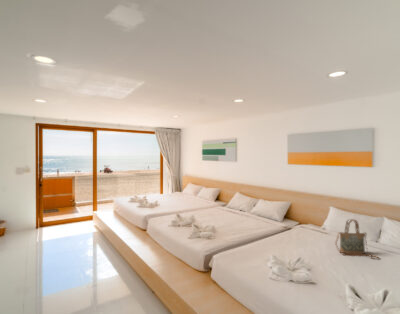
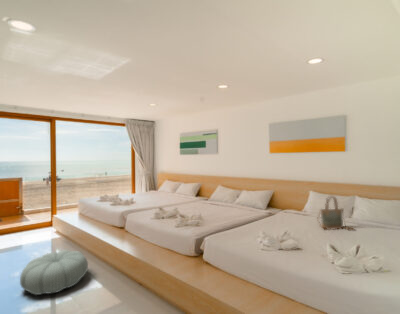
pouf: none [48,251,109,295] -> present [20,250,88,295]

